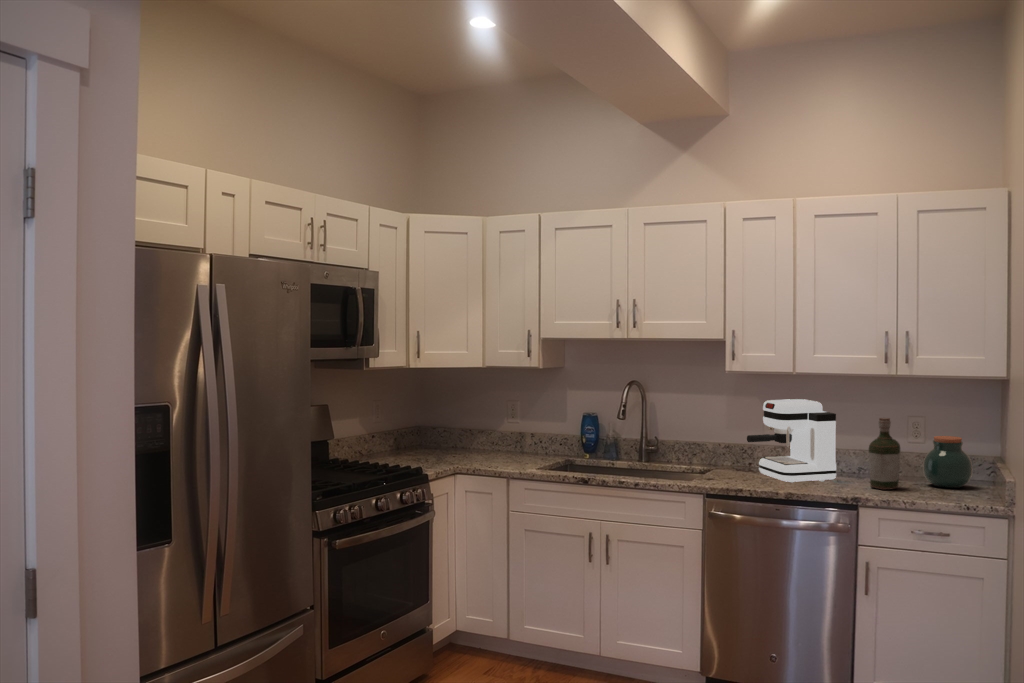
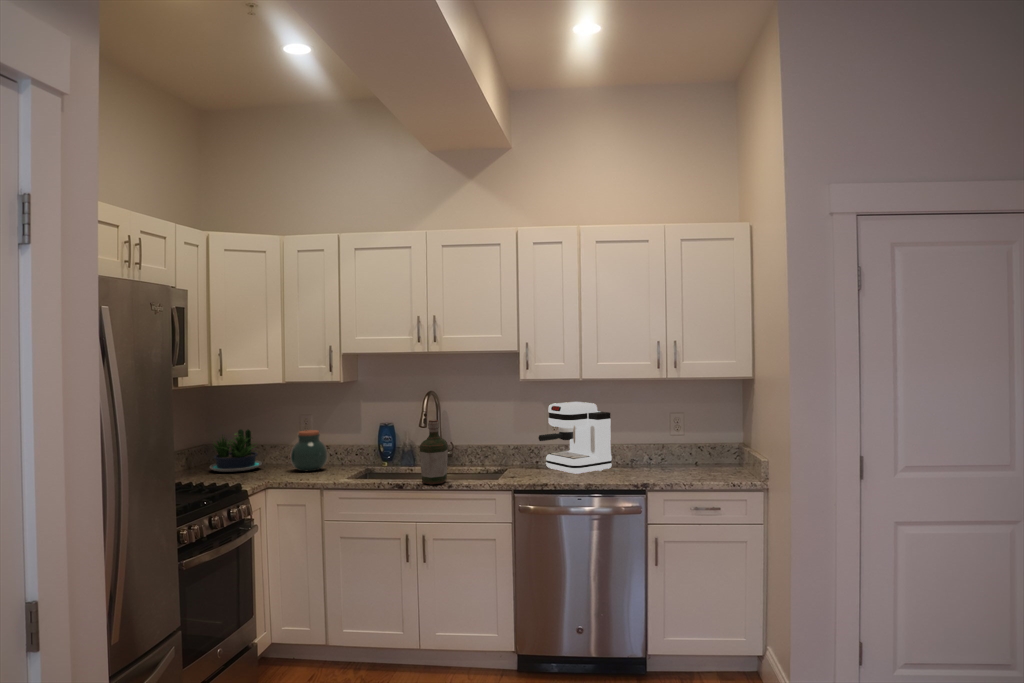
potted plant: none [414,412,465,455] -> present [210,429,262,472]
bottle: present [869,418,900,490] -> present [420,420,448,485]
jar: present [923,436,972,488] -> present [291,430,328,471]

